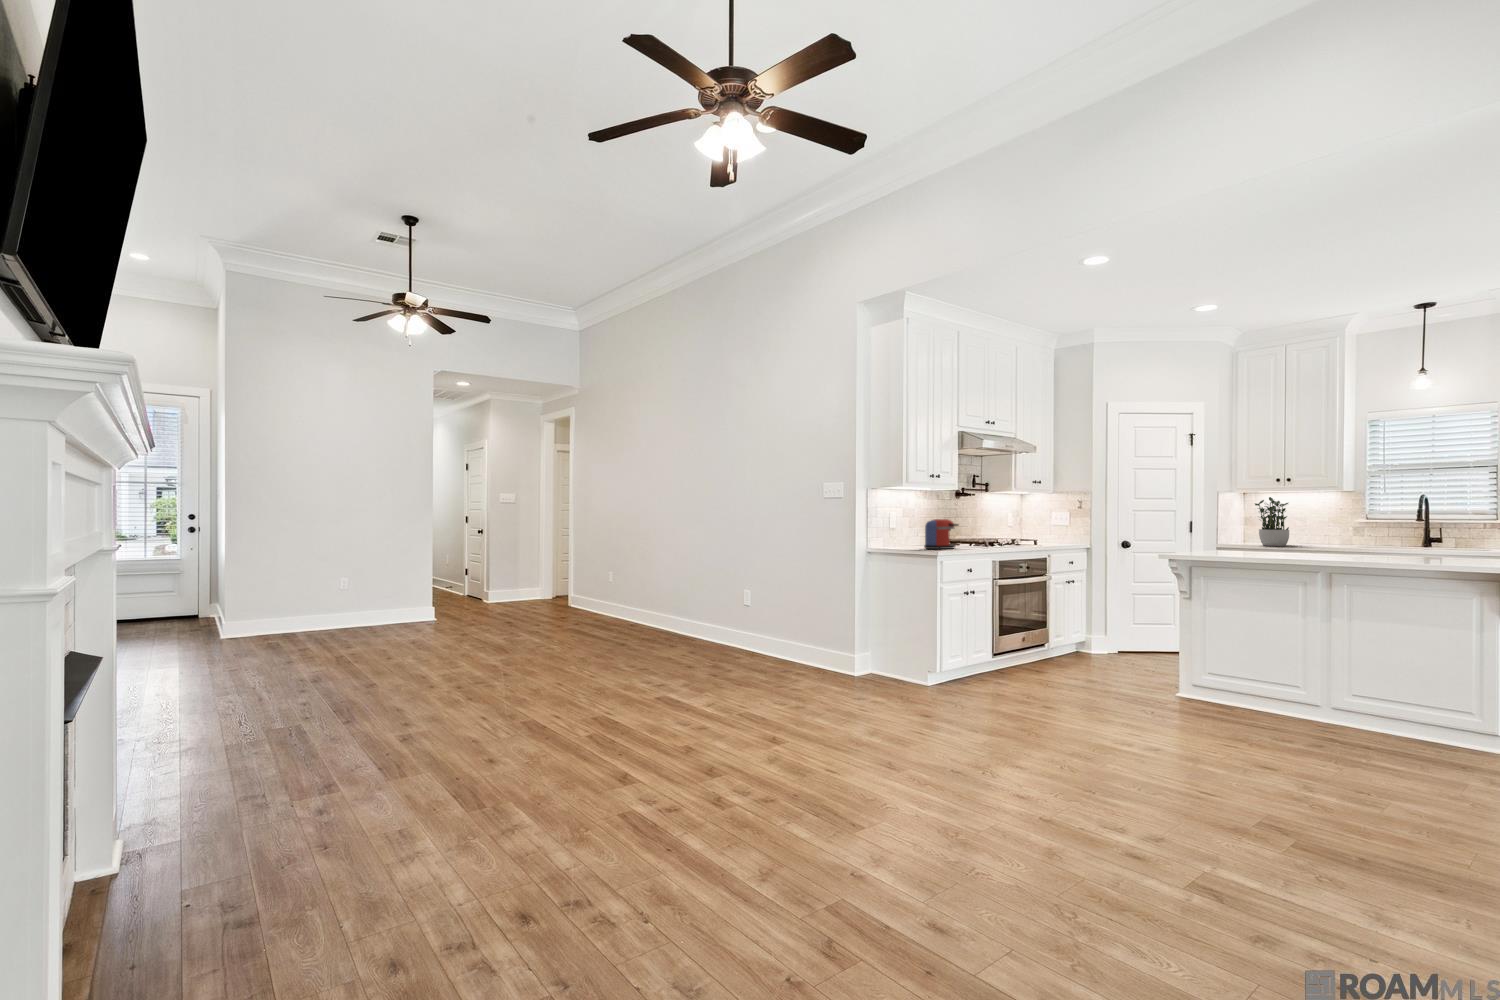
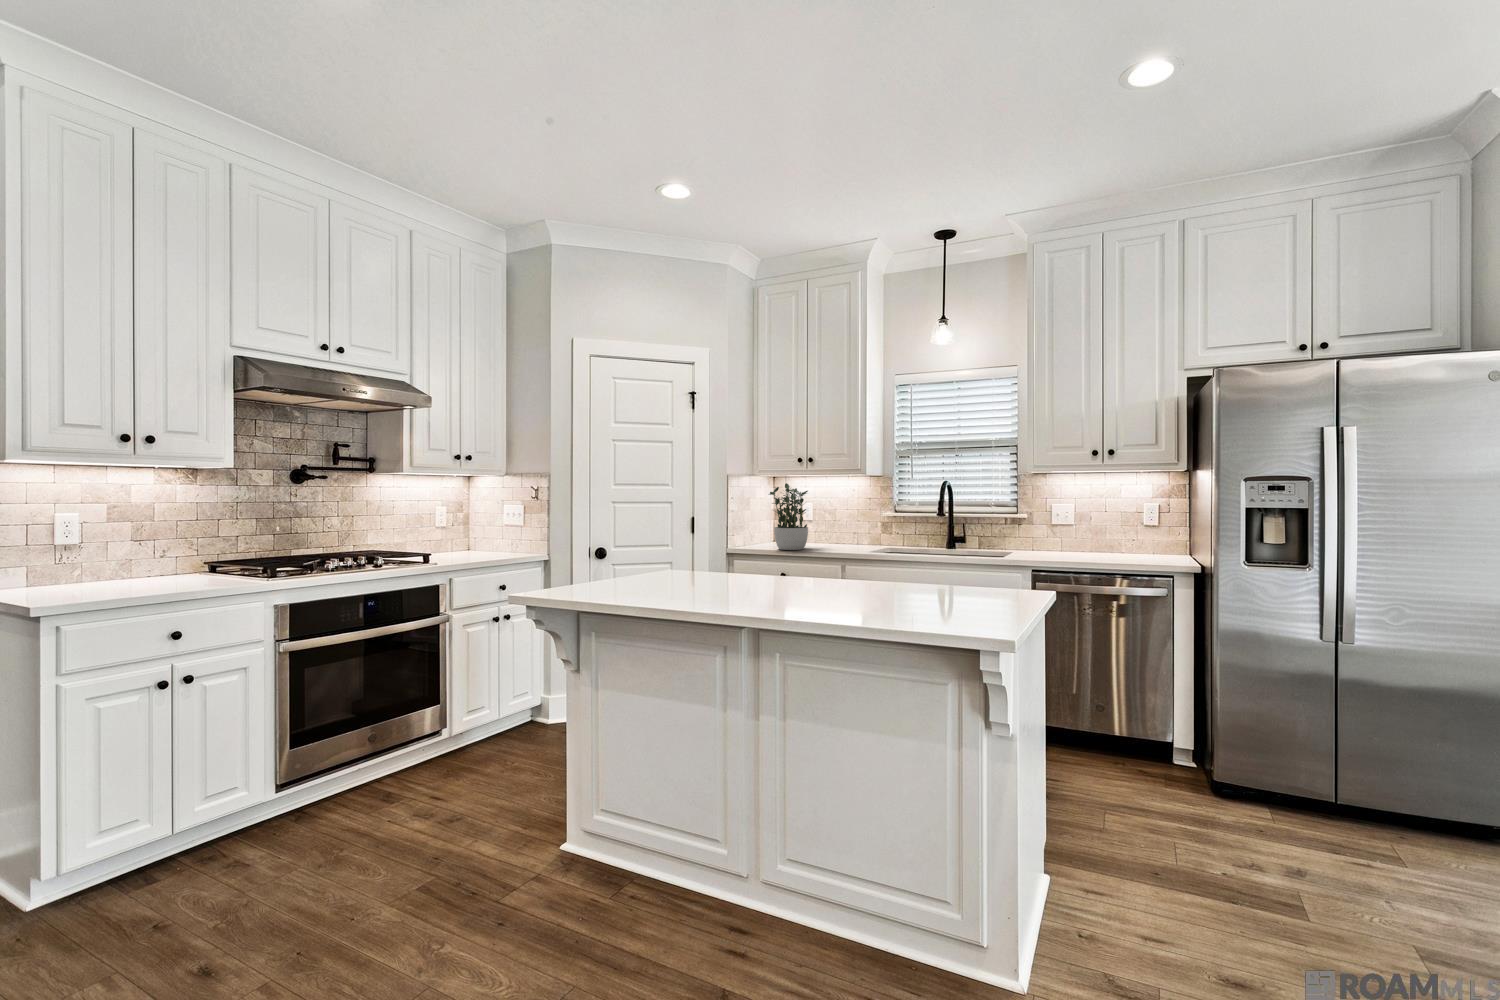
coffee maker: present [924,519,958,549] -> none [81,529,190,595]

